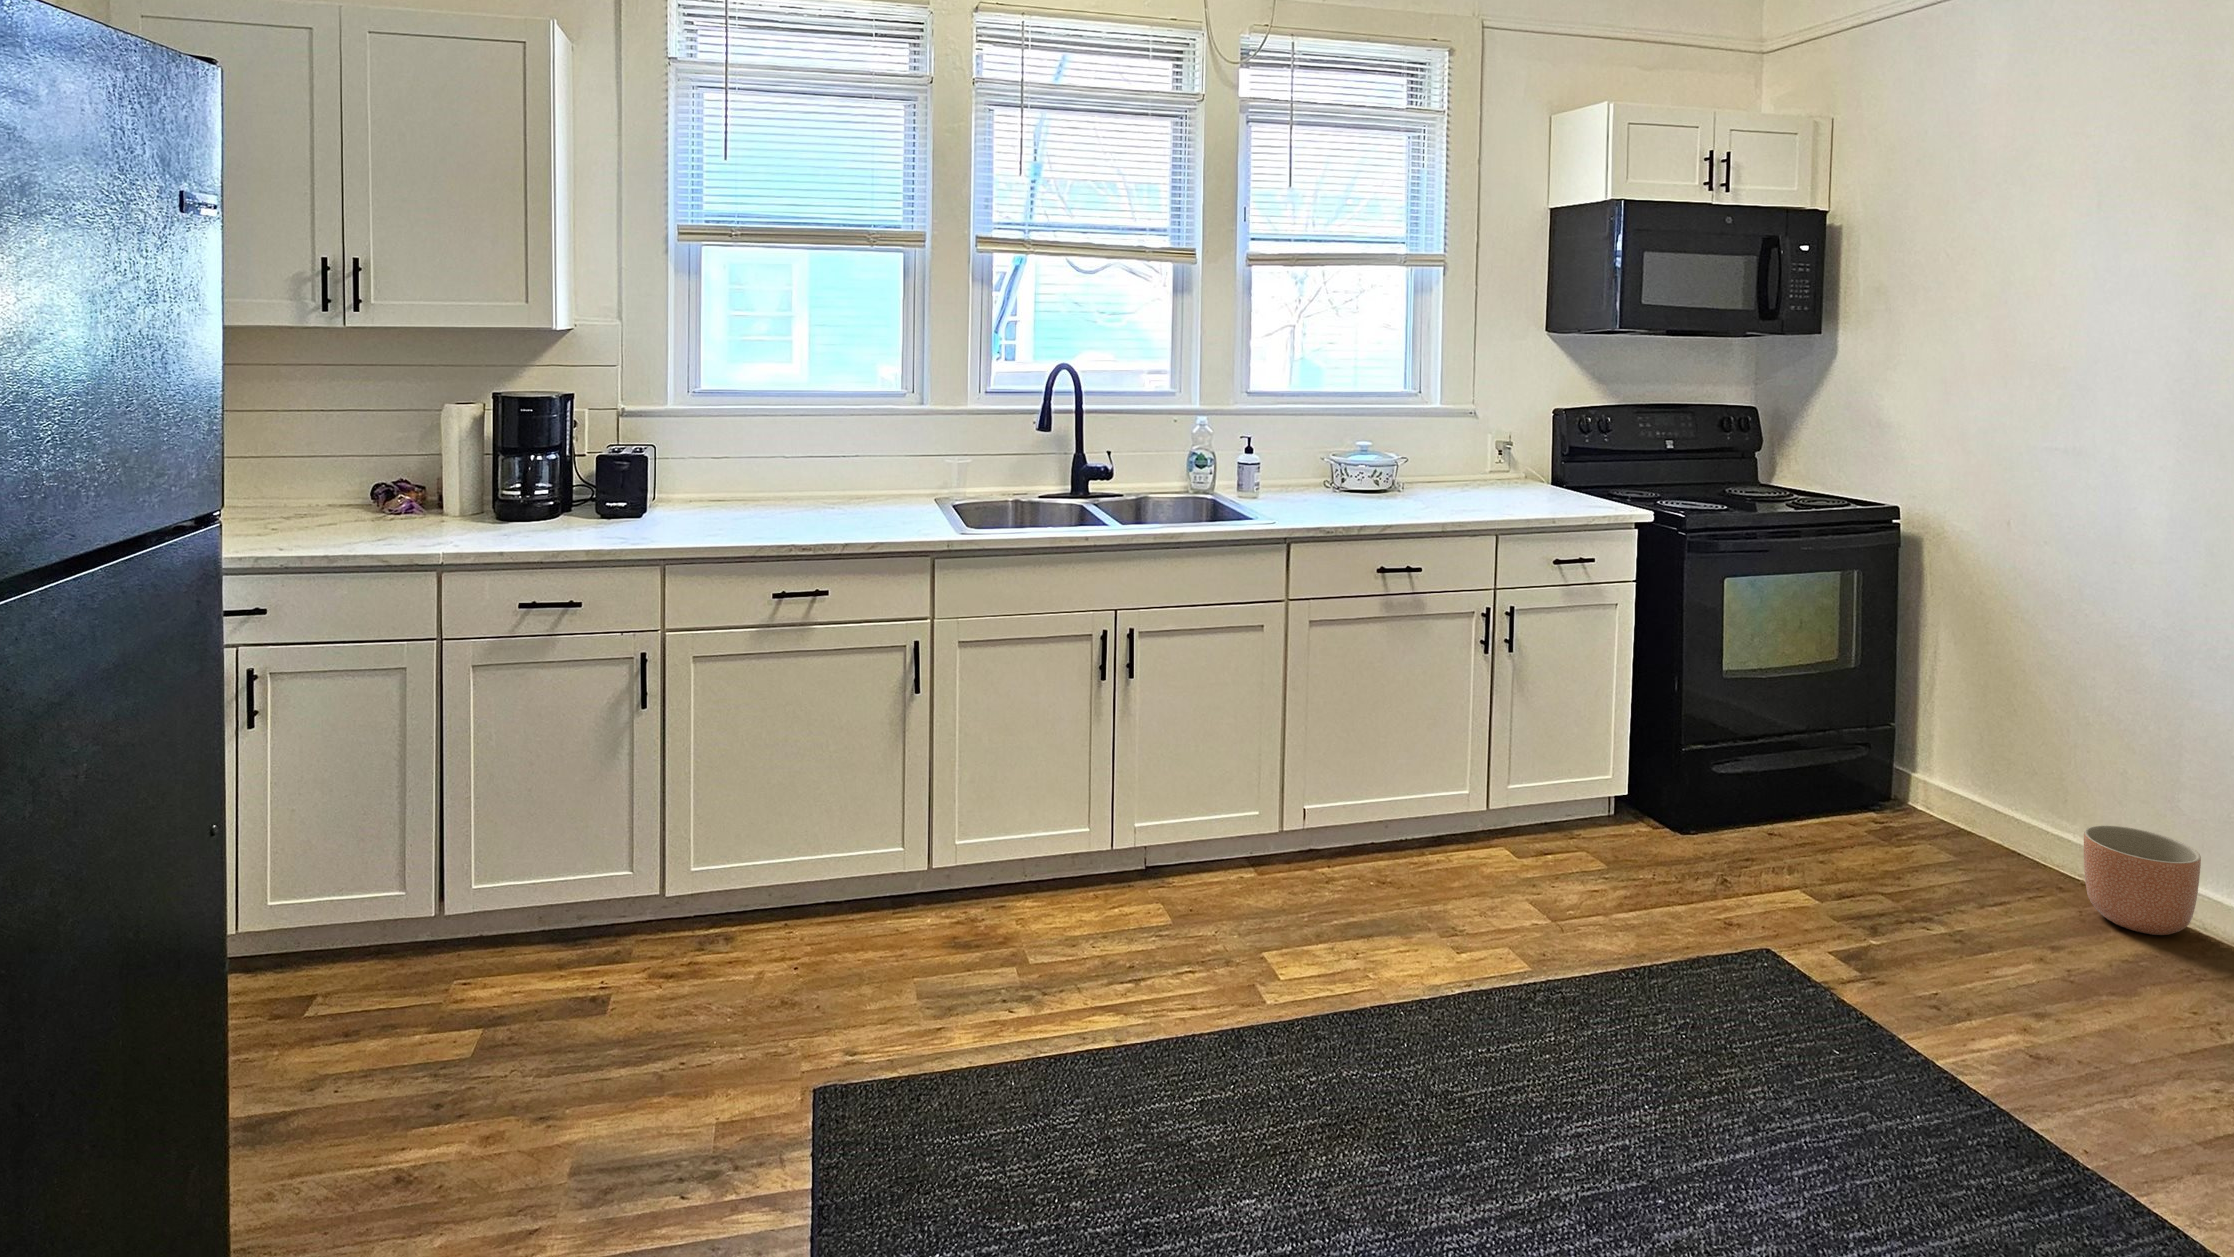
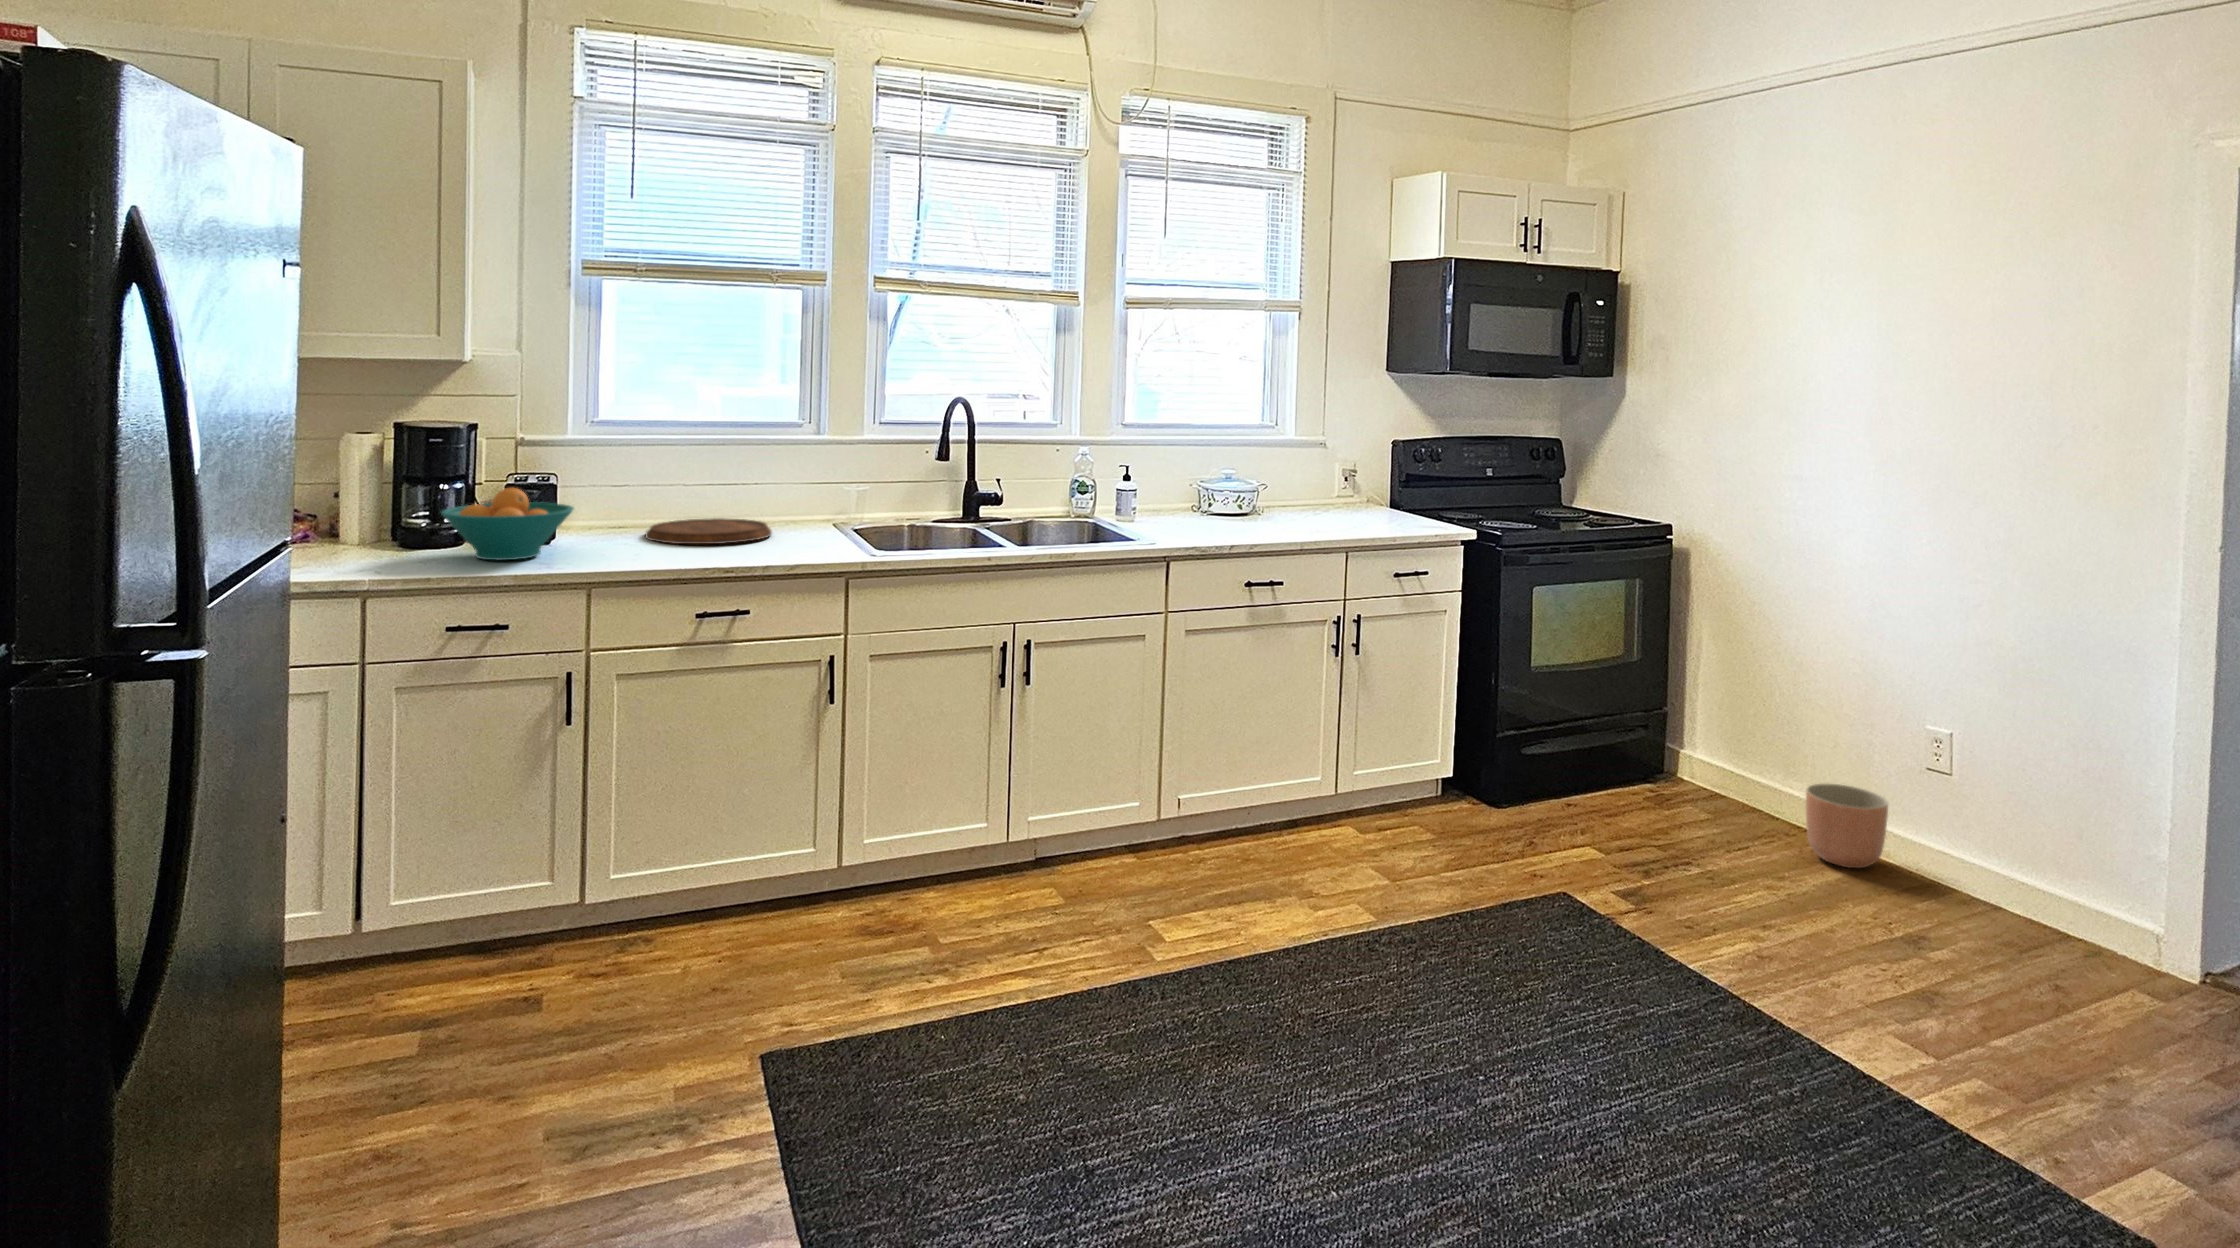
fruit bowl: none [513,462,651,537] -> present [441,488,574,560]
cutting board: none [739,495,869,522] -> present [645,518,772,544]

